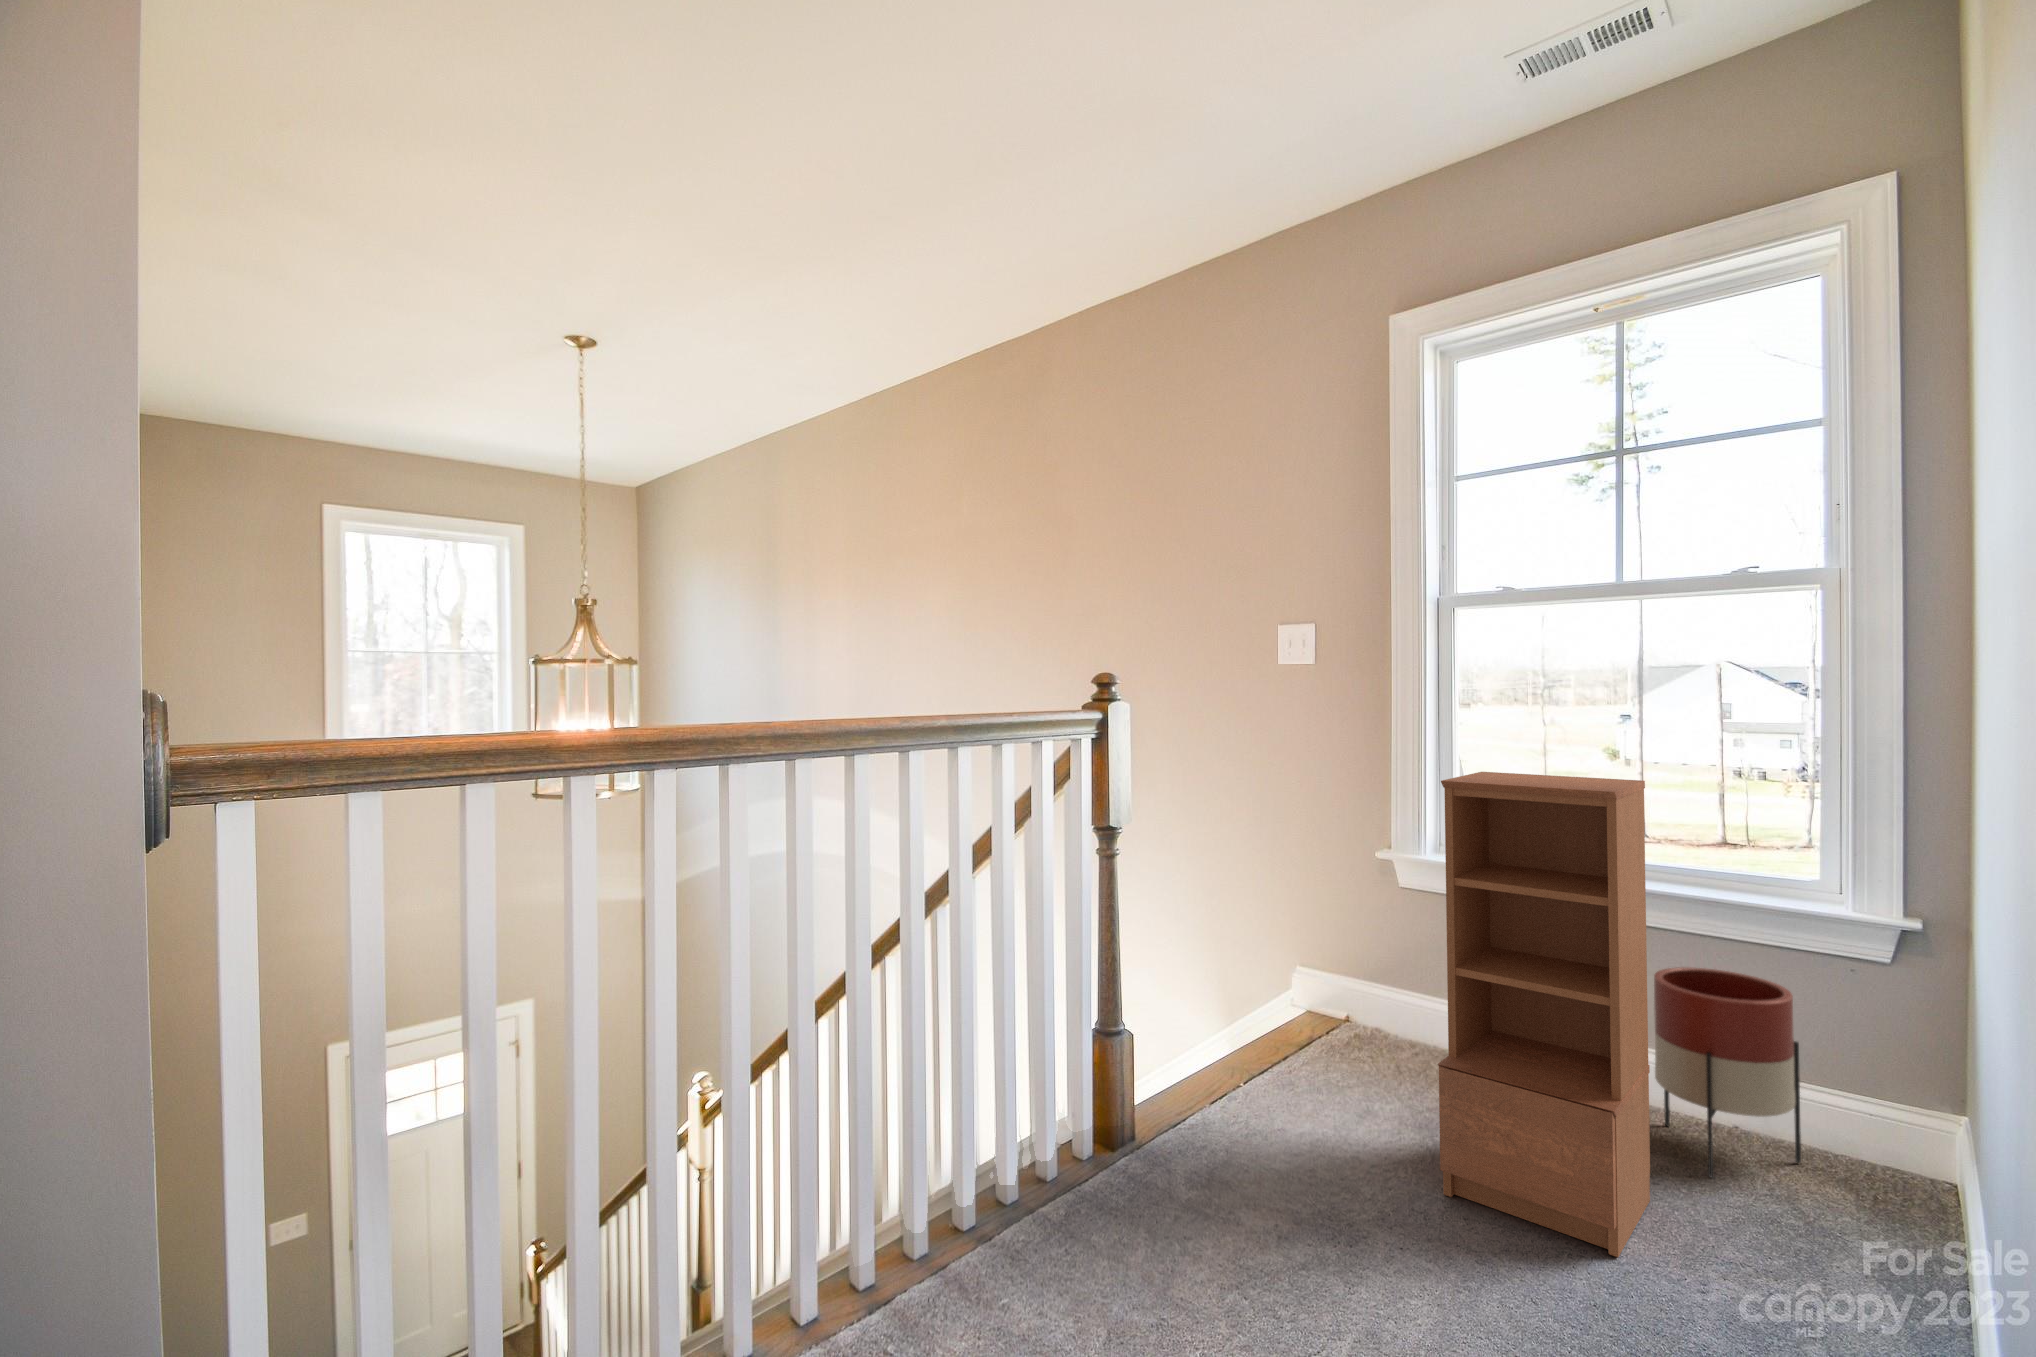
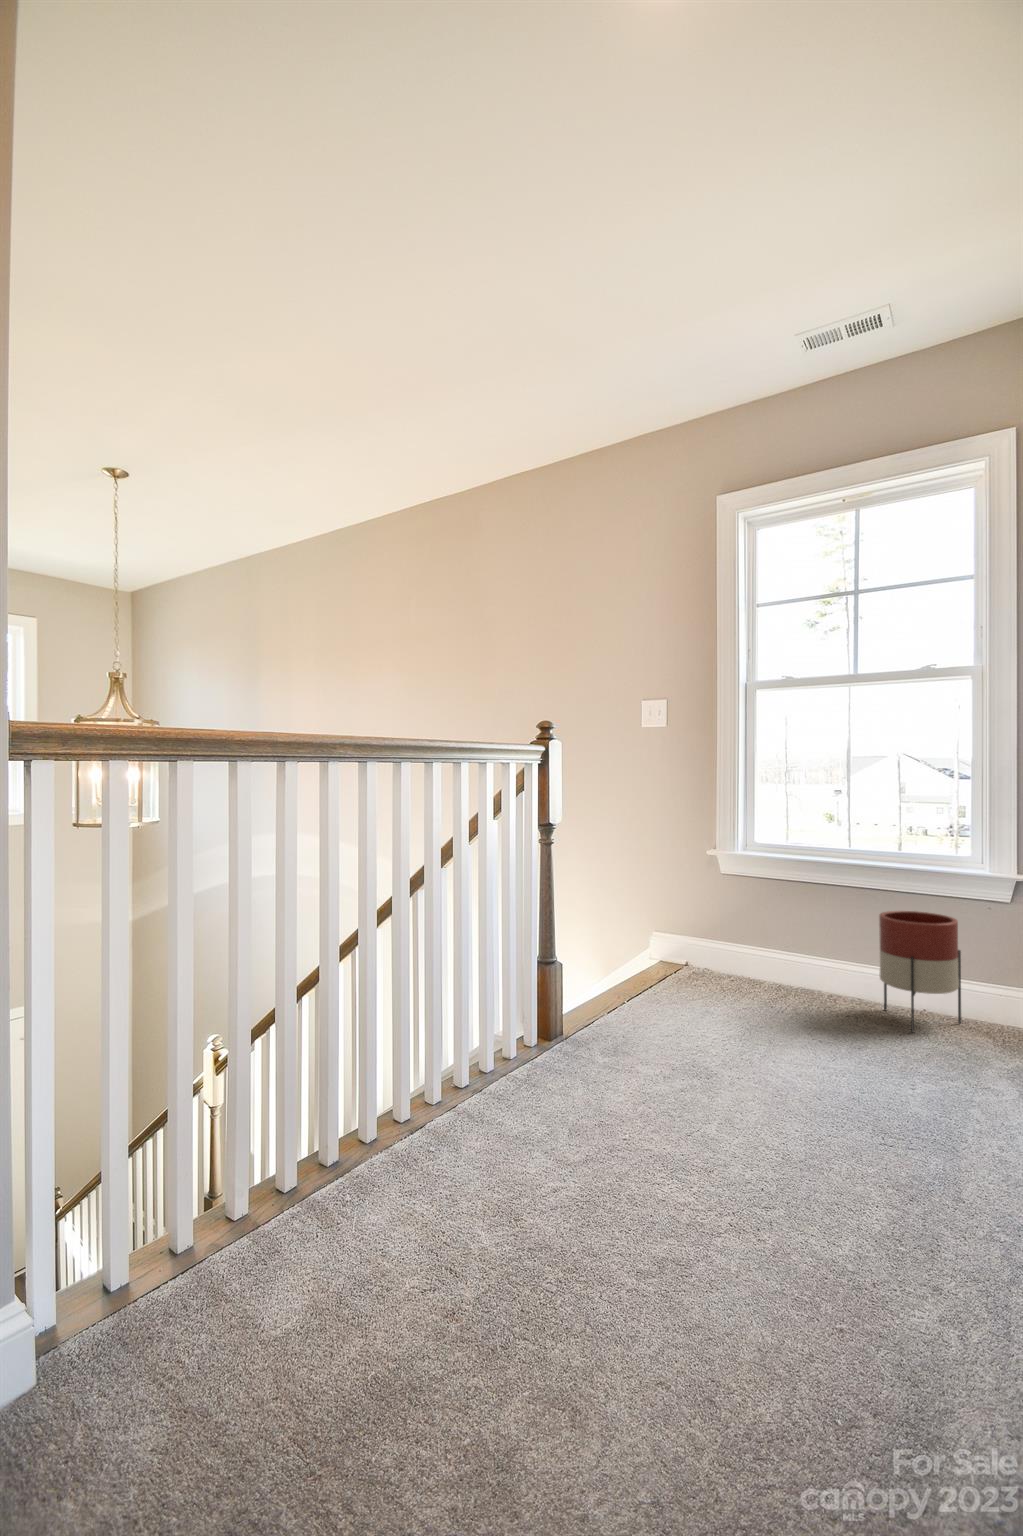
bookcase: present [1438,772,1650,1257] -> none [759,787,881,1073]

